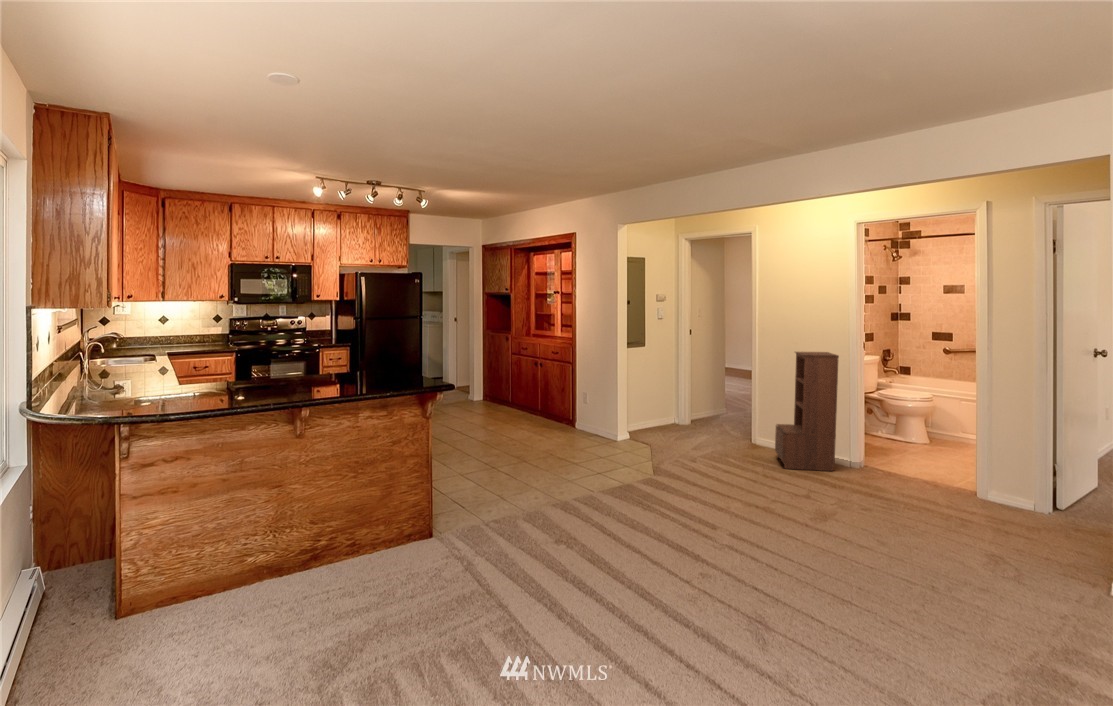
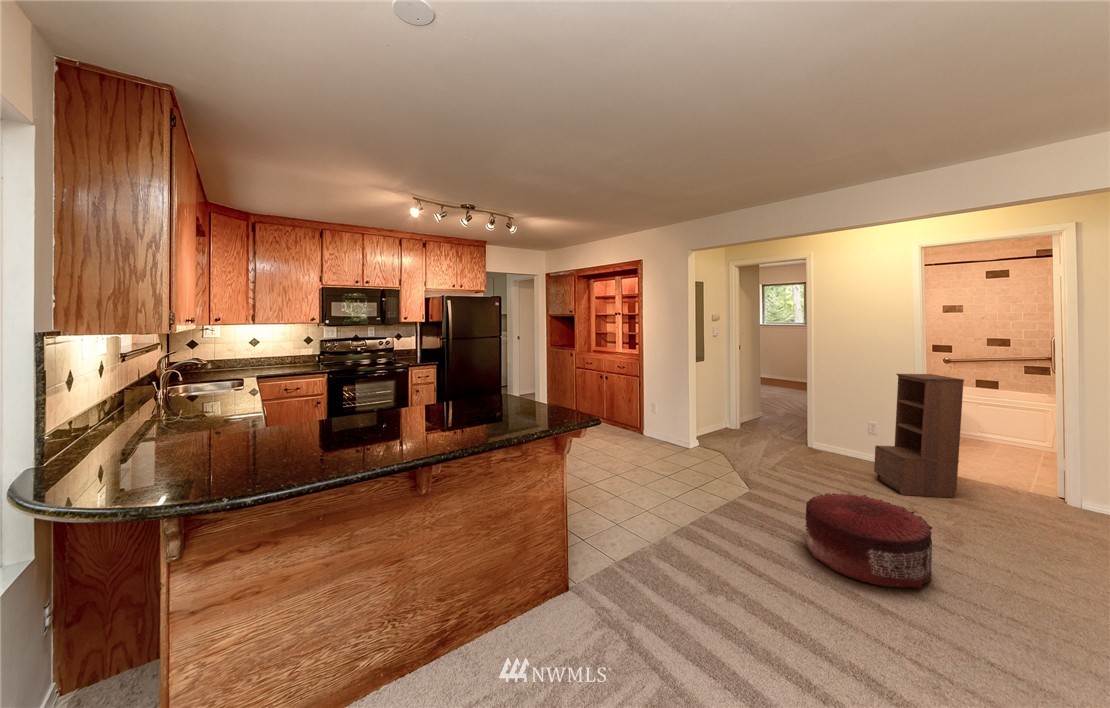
pouf: none [643,454,737,521] -> present [805,493,932,588]

